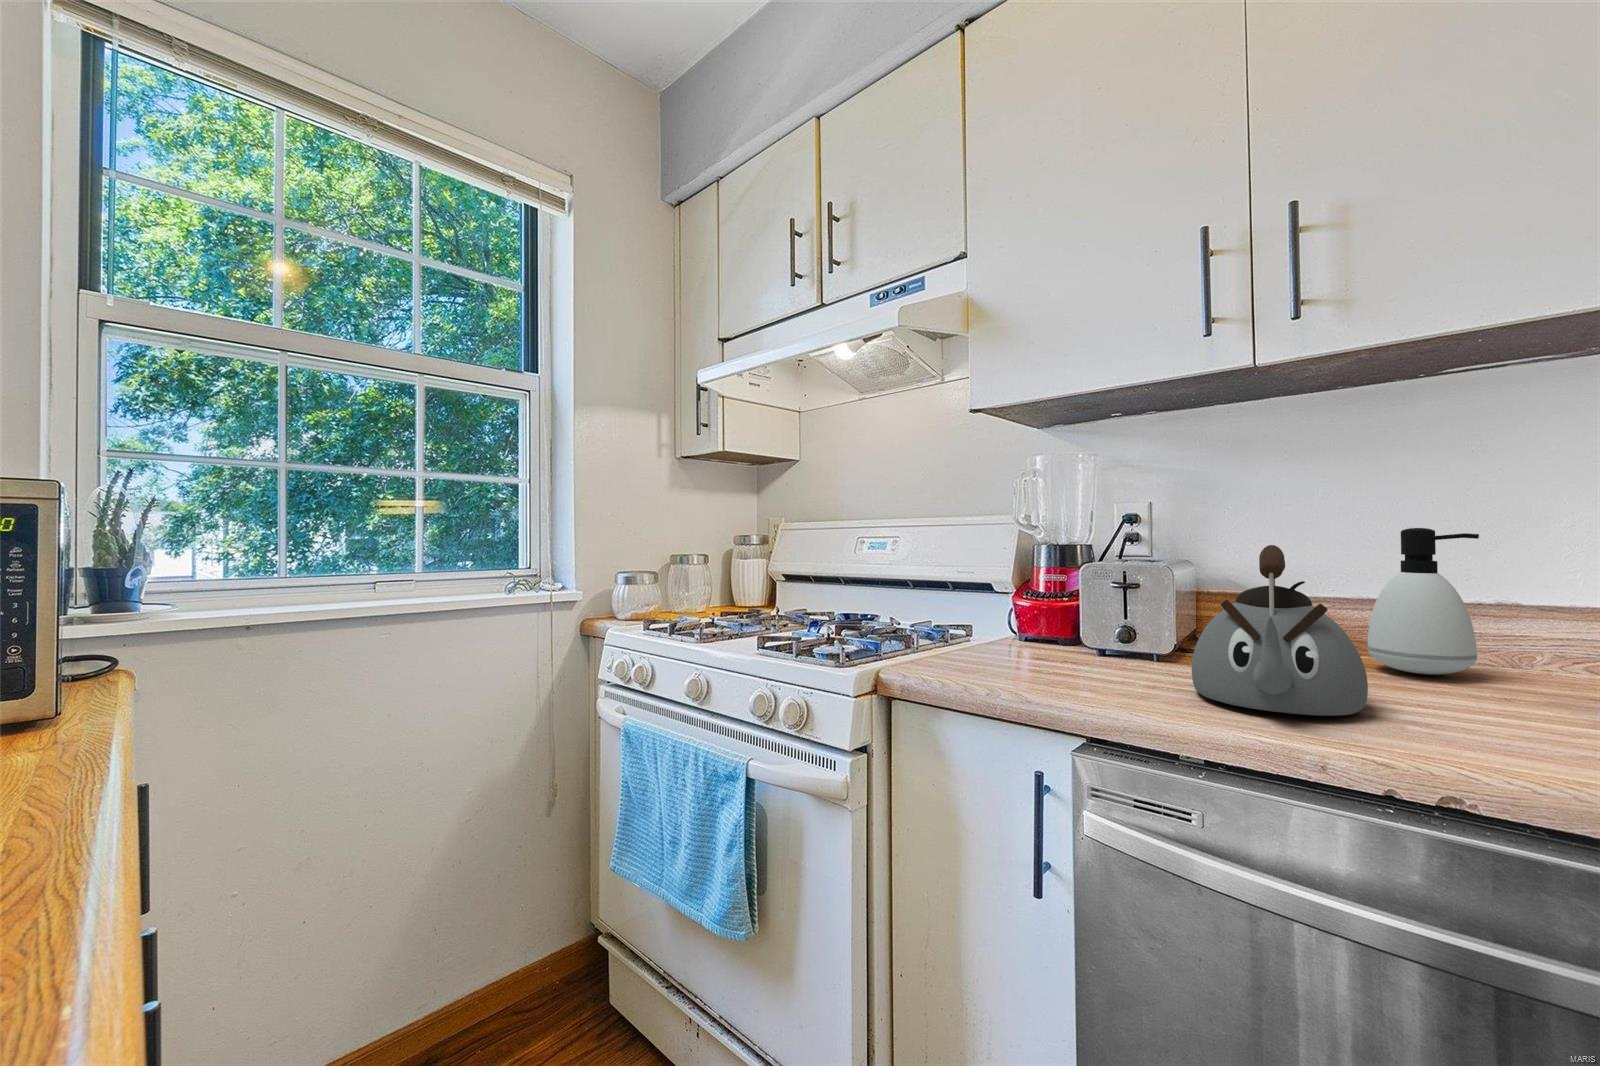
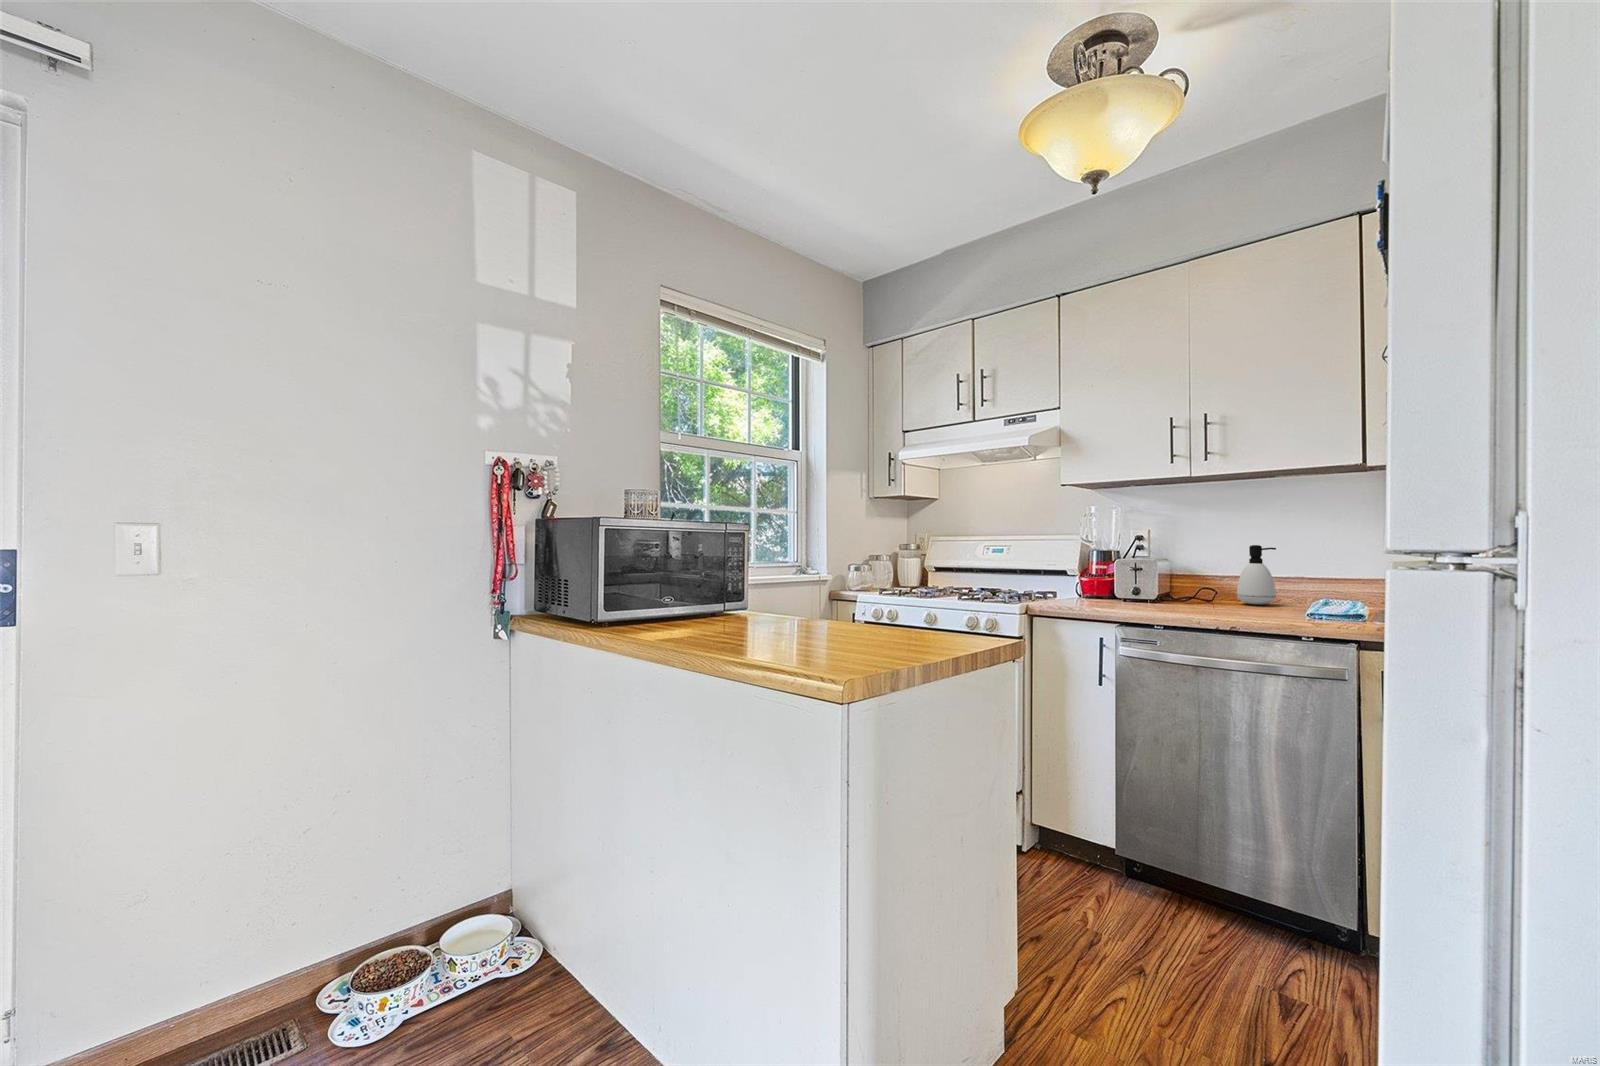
kettle: present [1192,545,1368,716] -> none [1161,551,1223,612]

